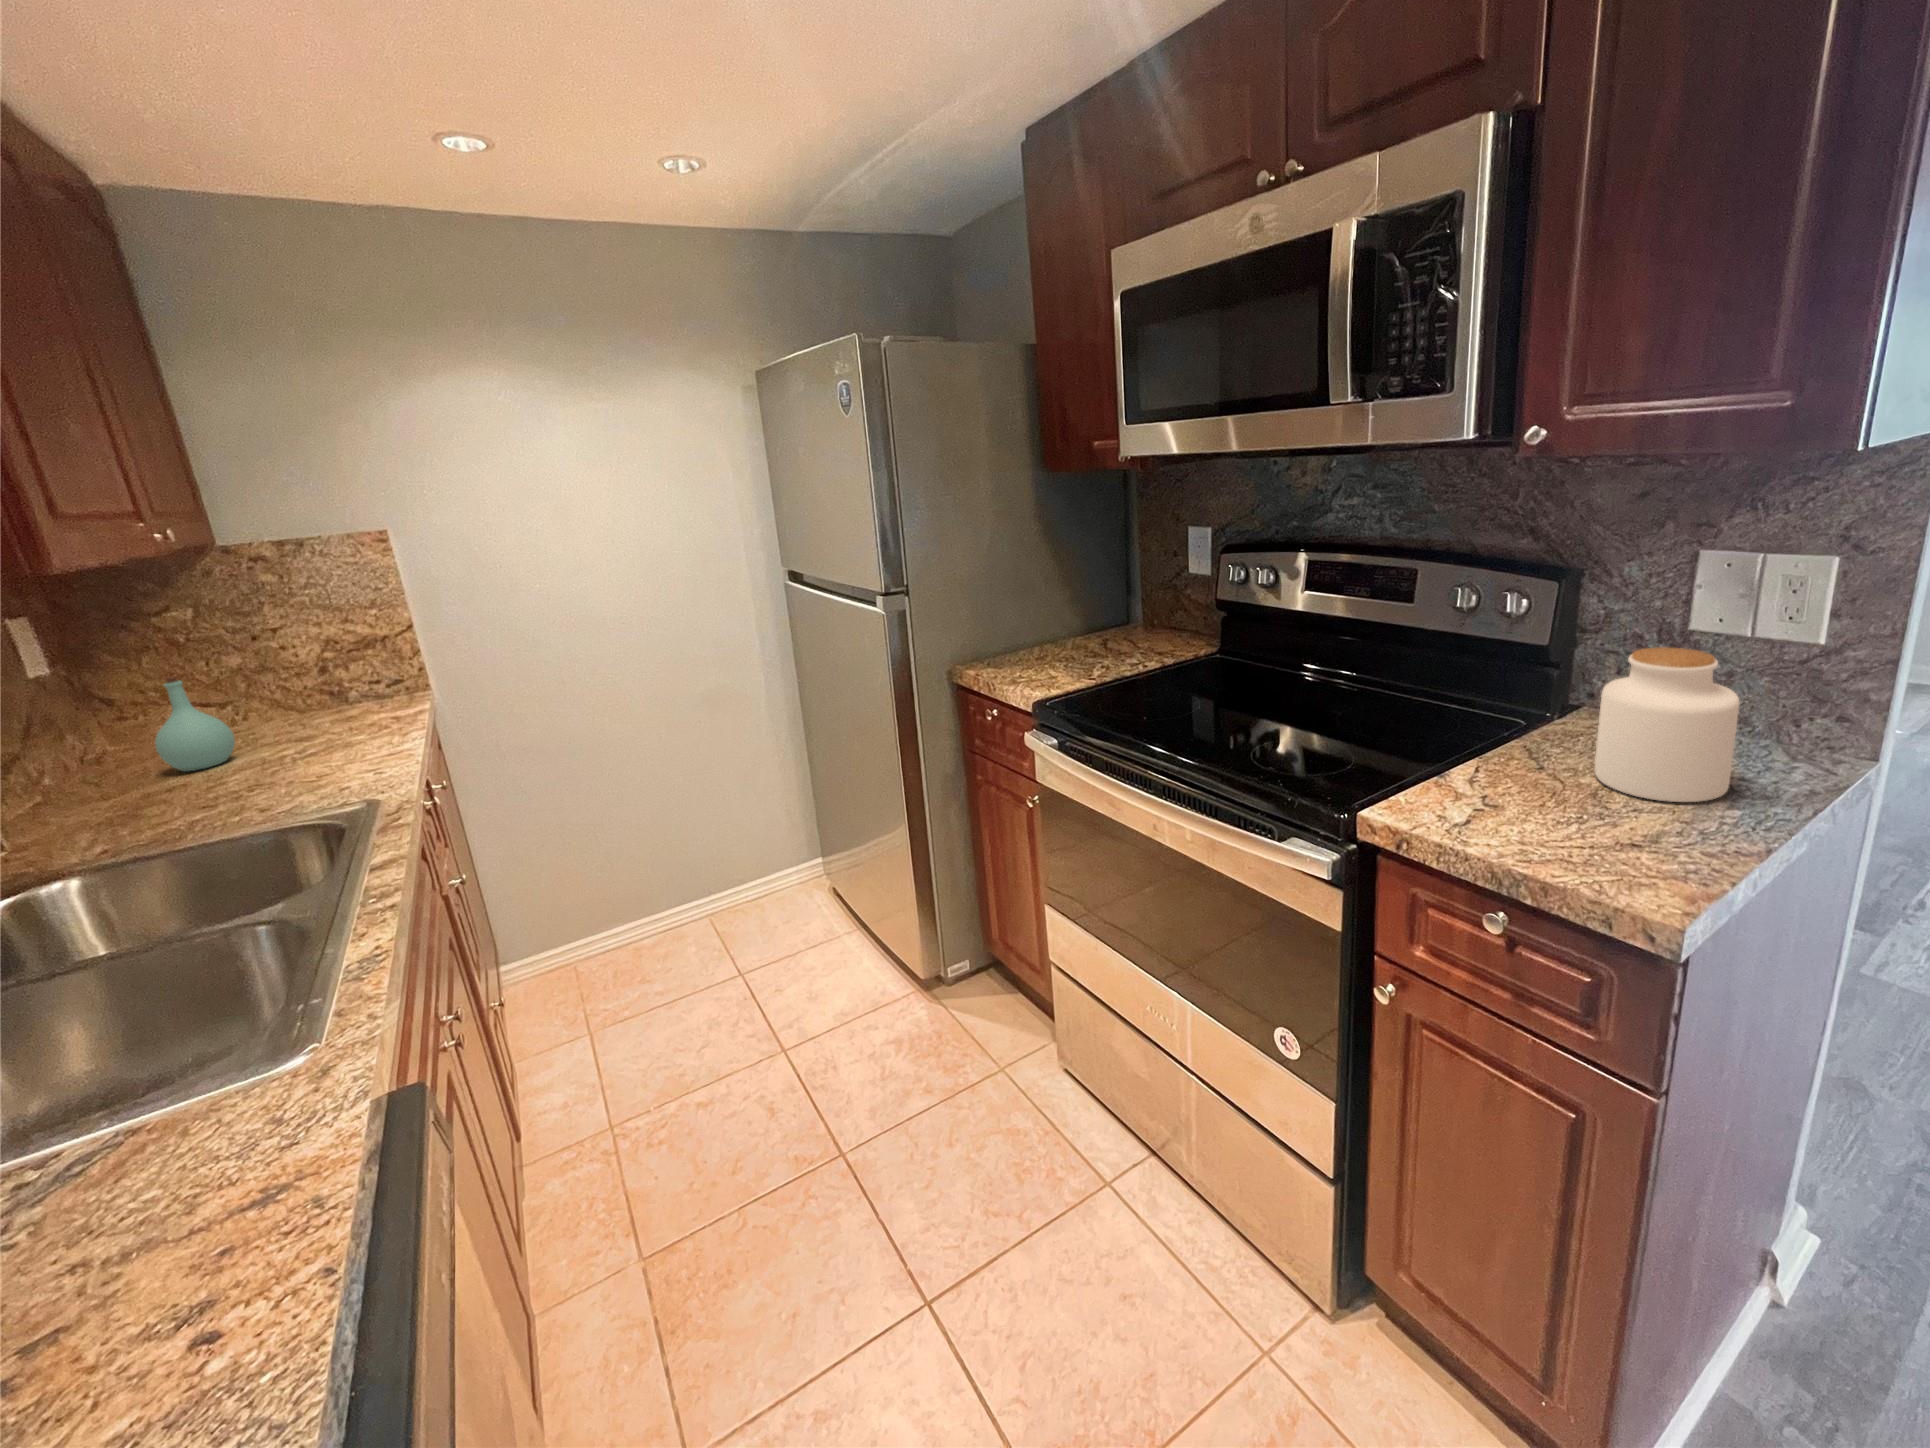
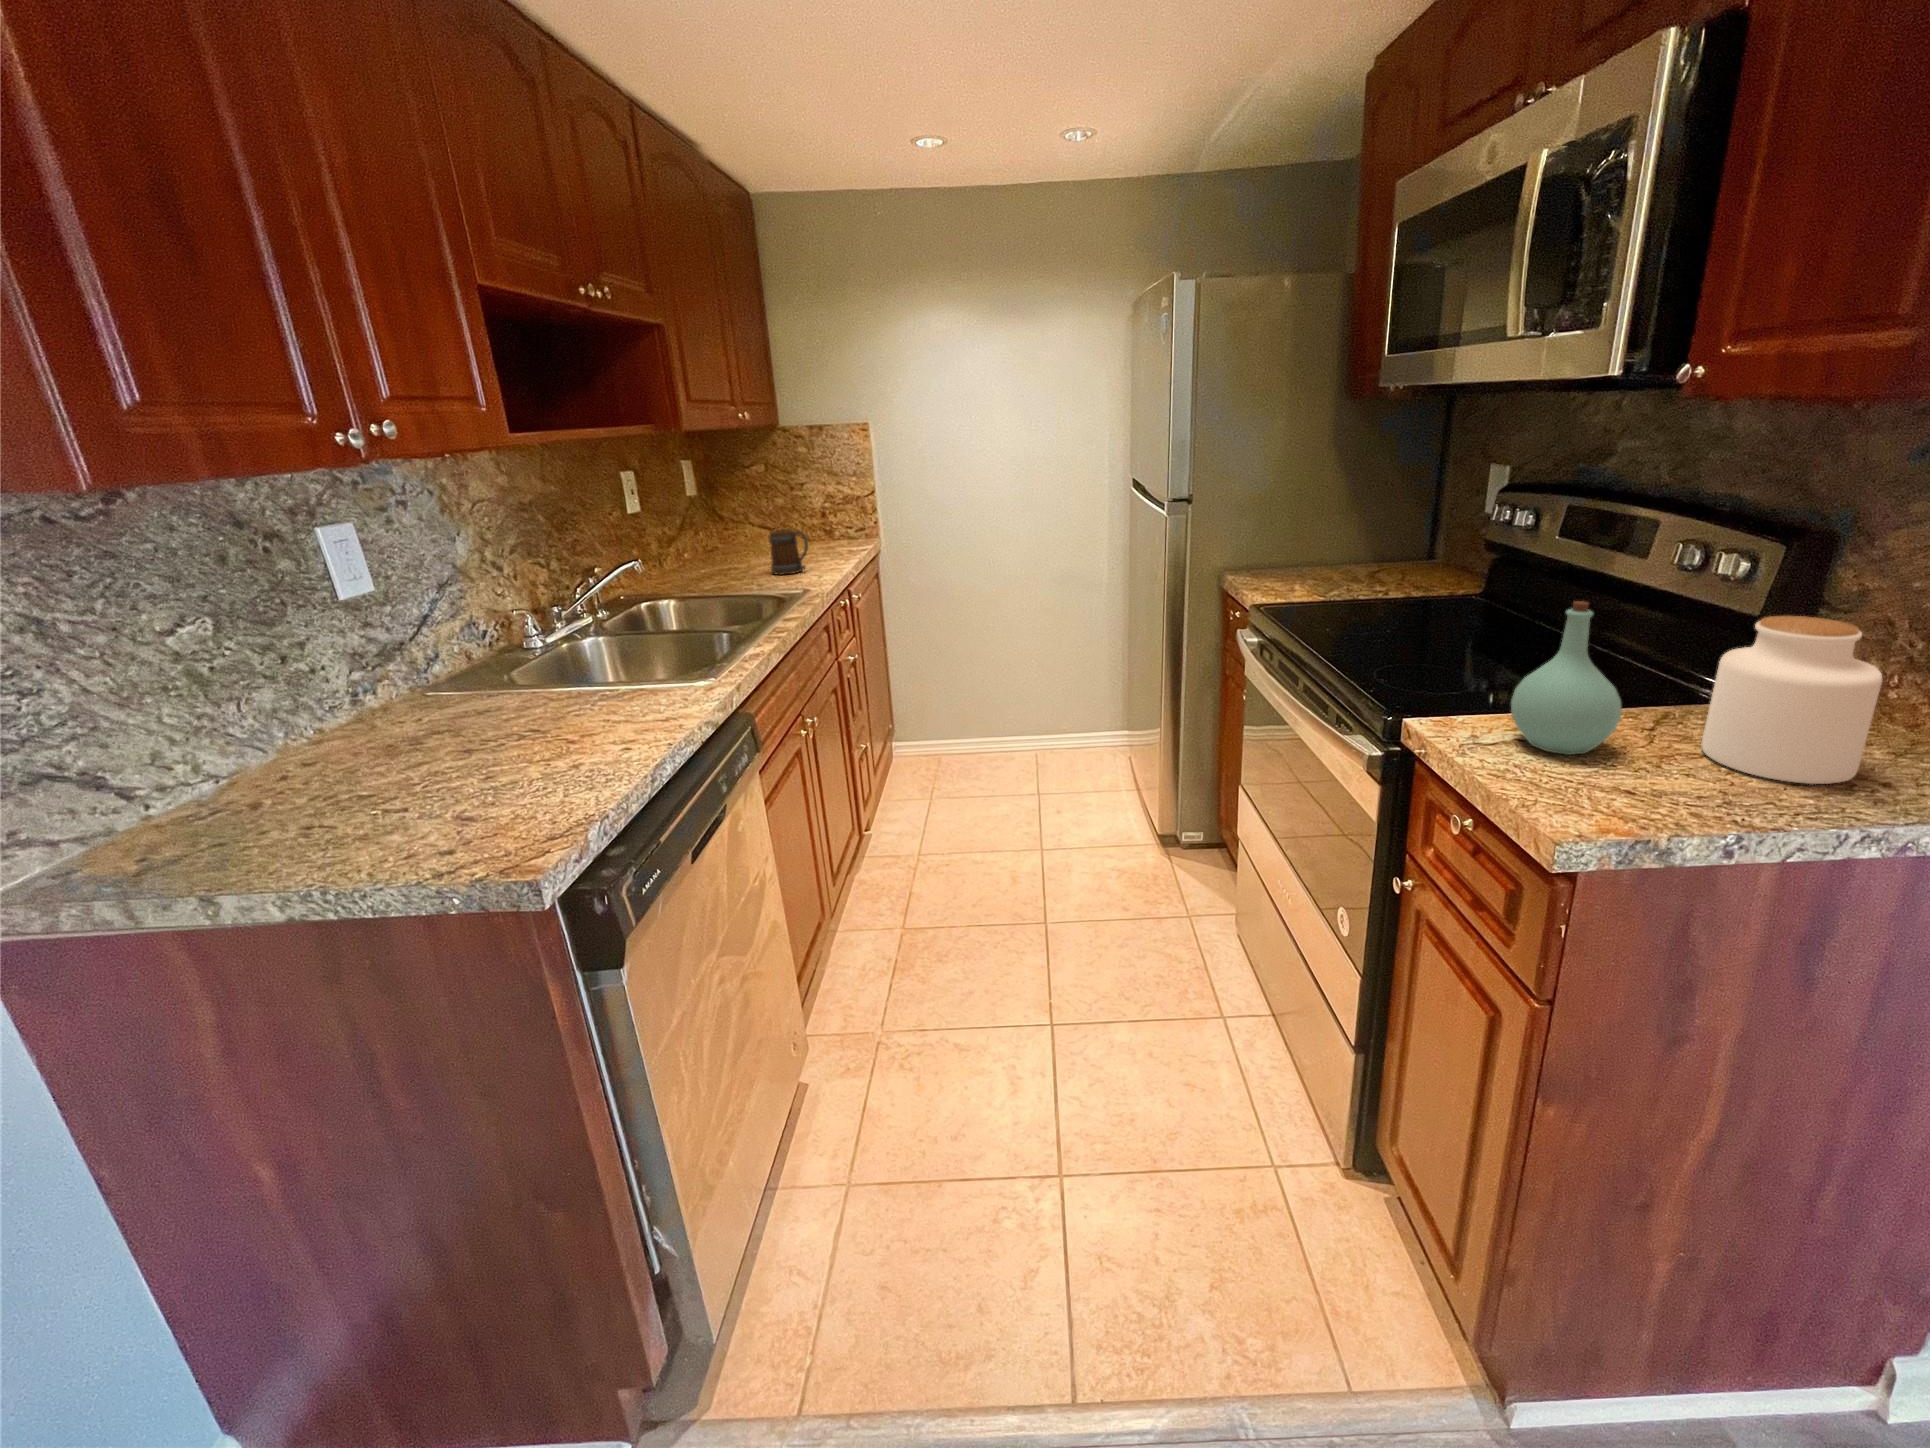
bottle: present [155,677,235,772] -> present [1511,601,1621,755]
mug: none [256,708,339,784] -> present [769,529,808,575]

